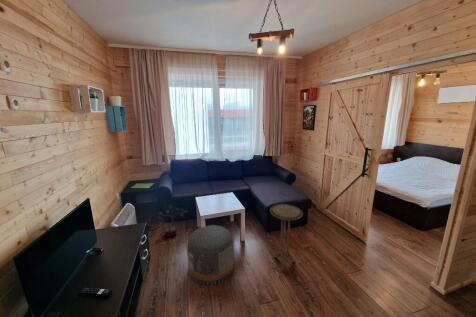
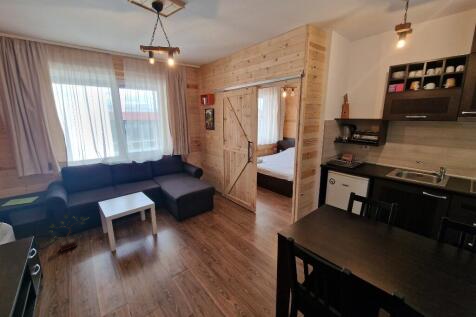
side table: present [270,204,303,272] -> none [176,193,203,250]
pouf: present [187,225,234,285] -> none [91,224,146,281]

